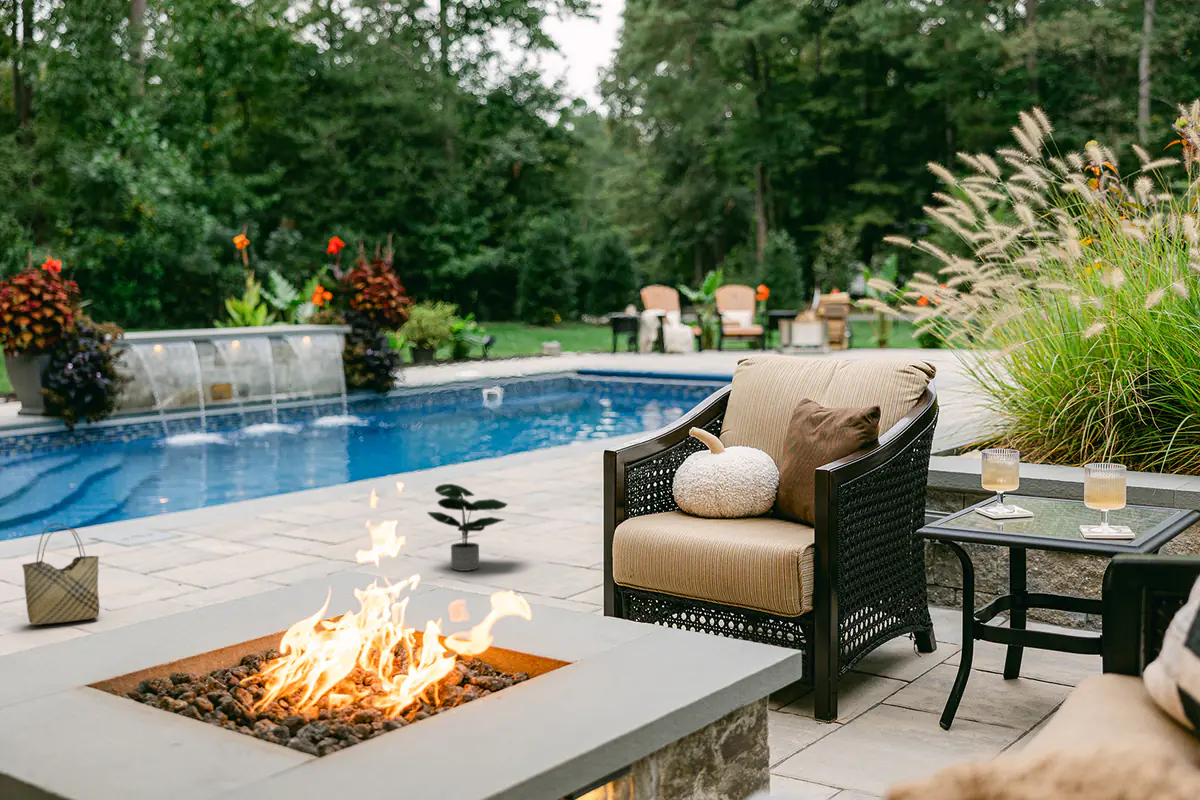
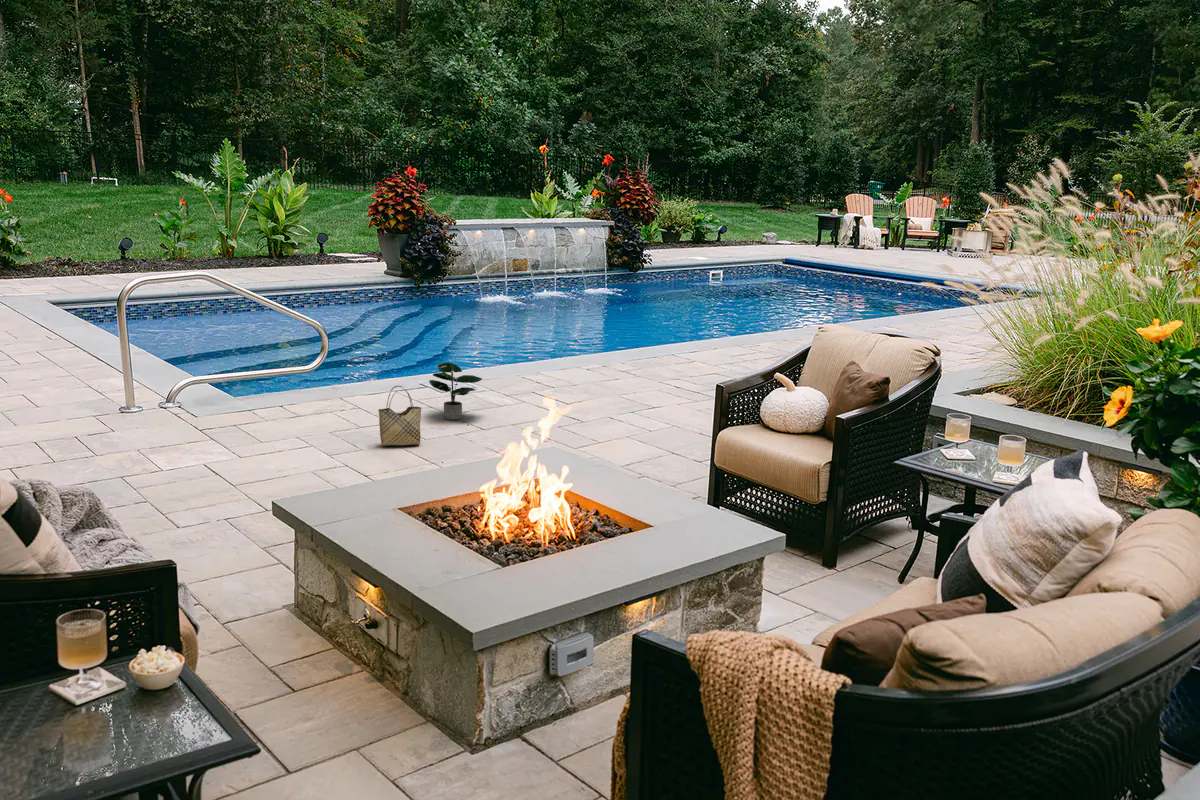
potted plant: present [428,484,507,571] -> present [429,362,482,420]

